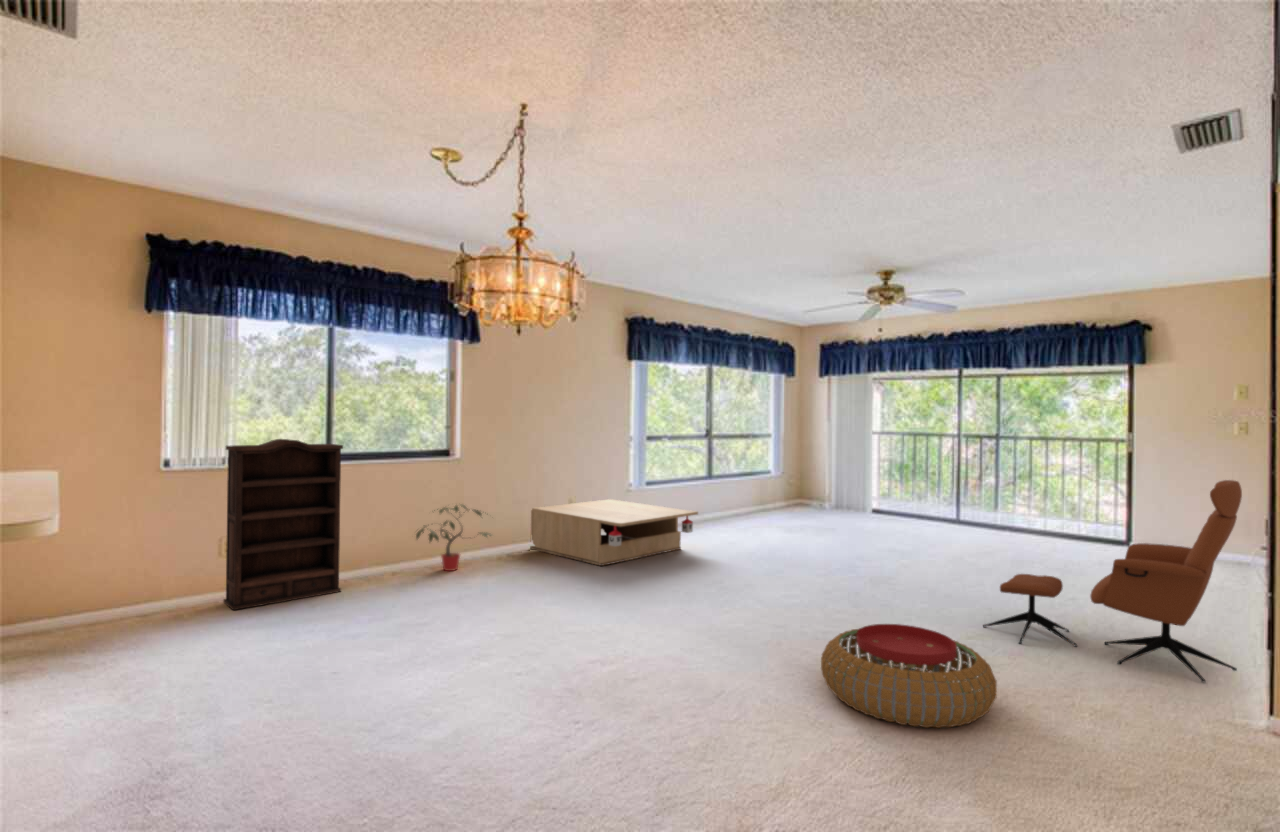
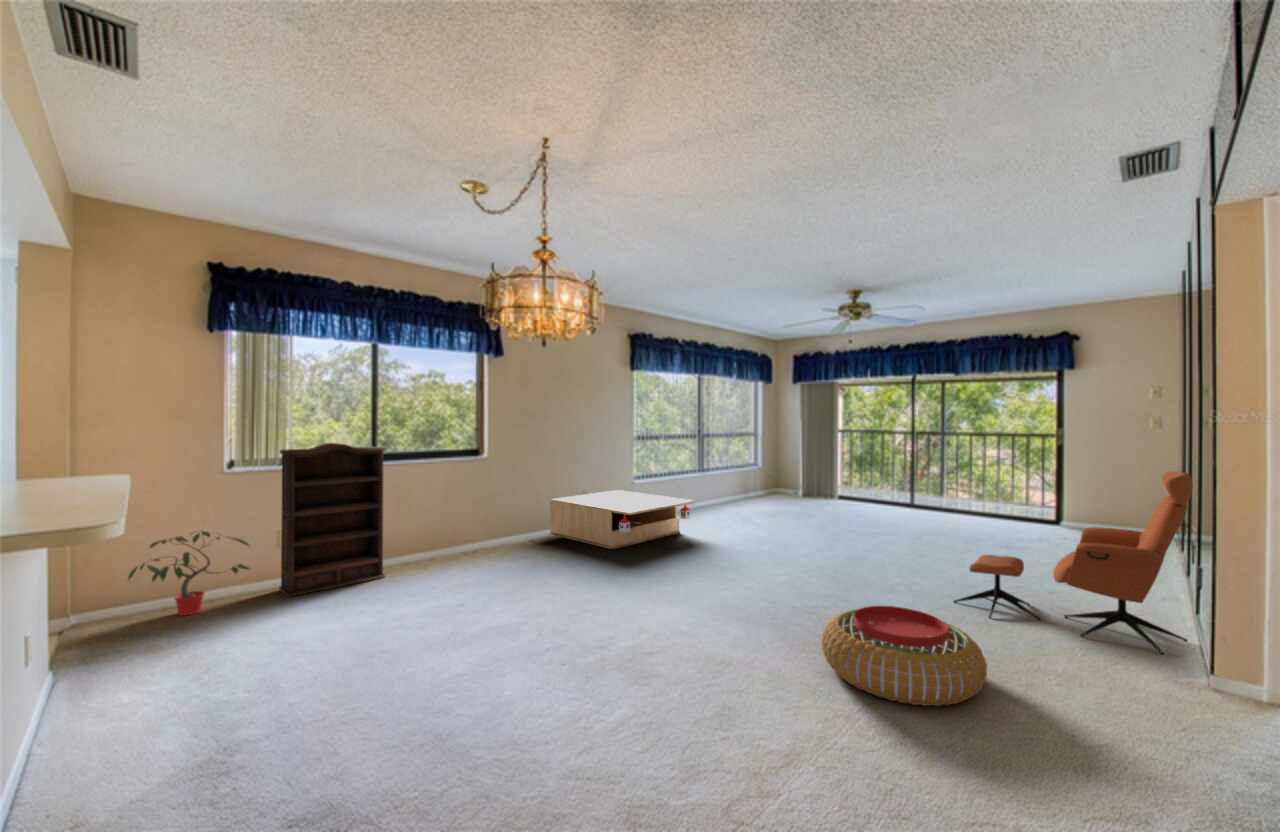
potted plant: present [416,505,491,571] -> present [128,531,249,616]

